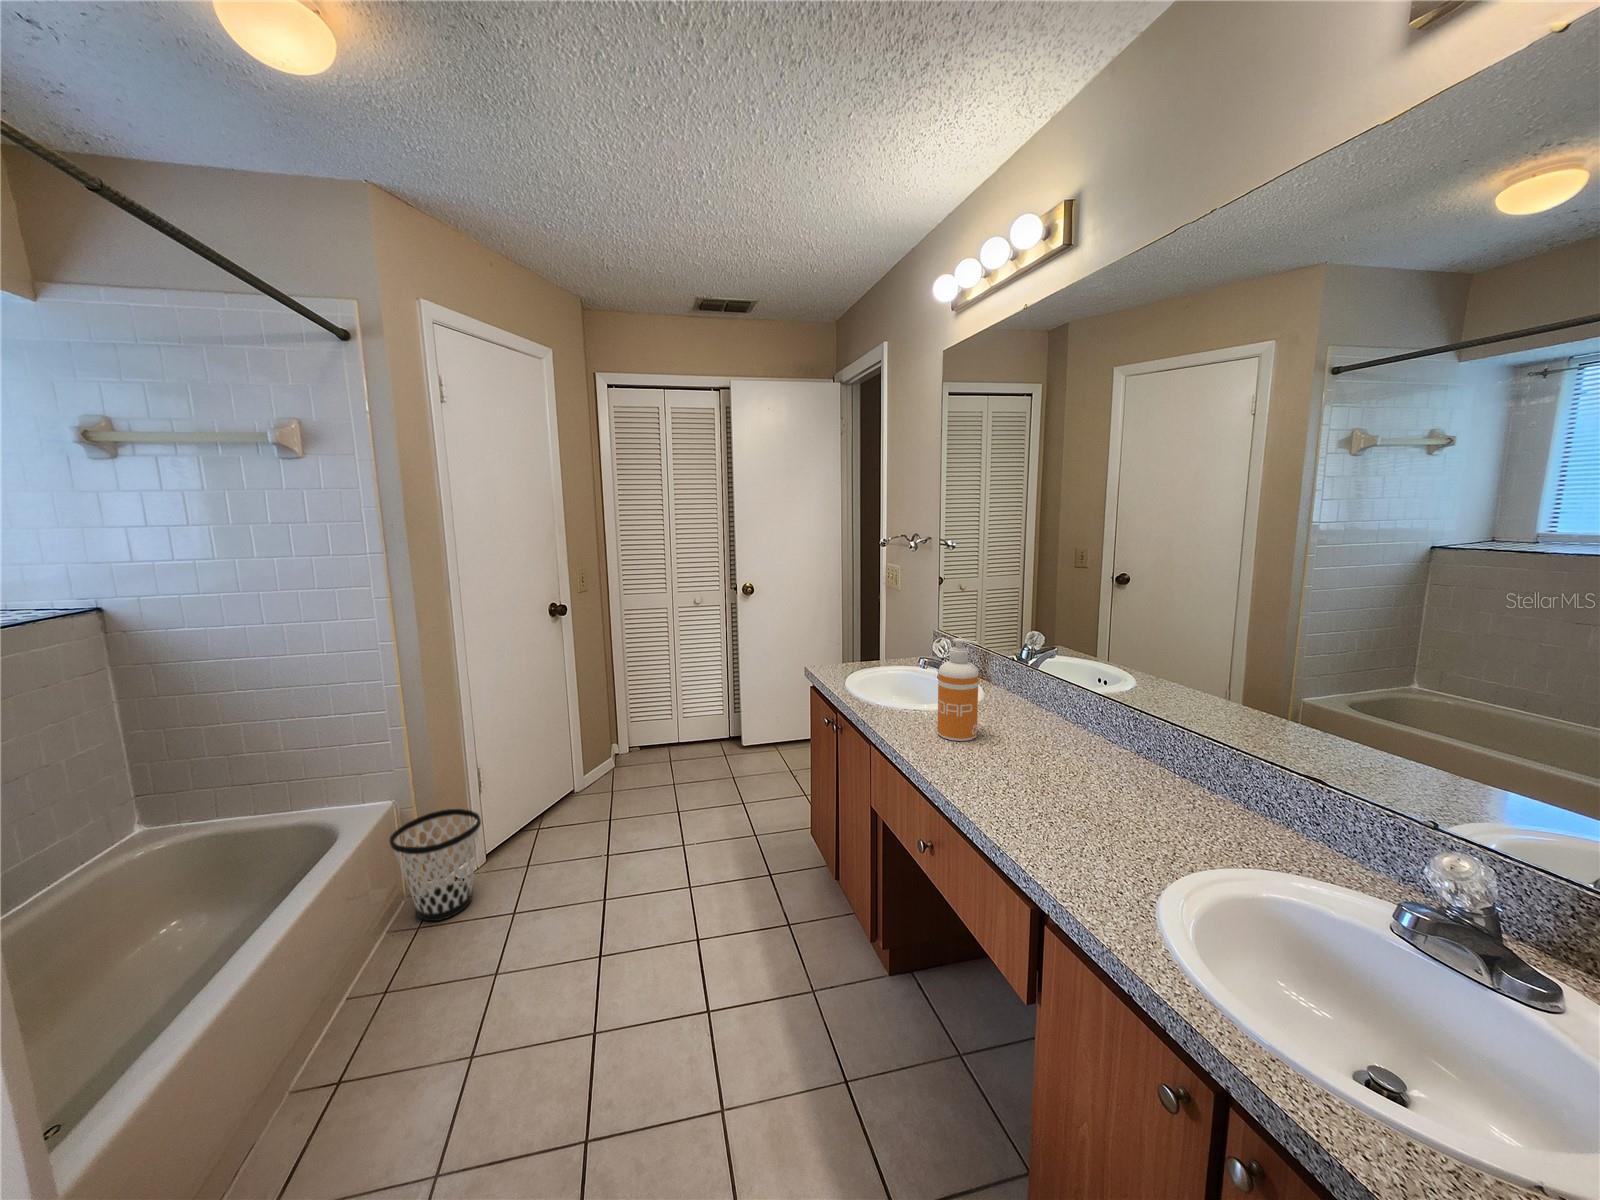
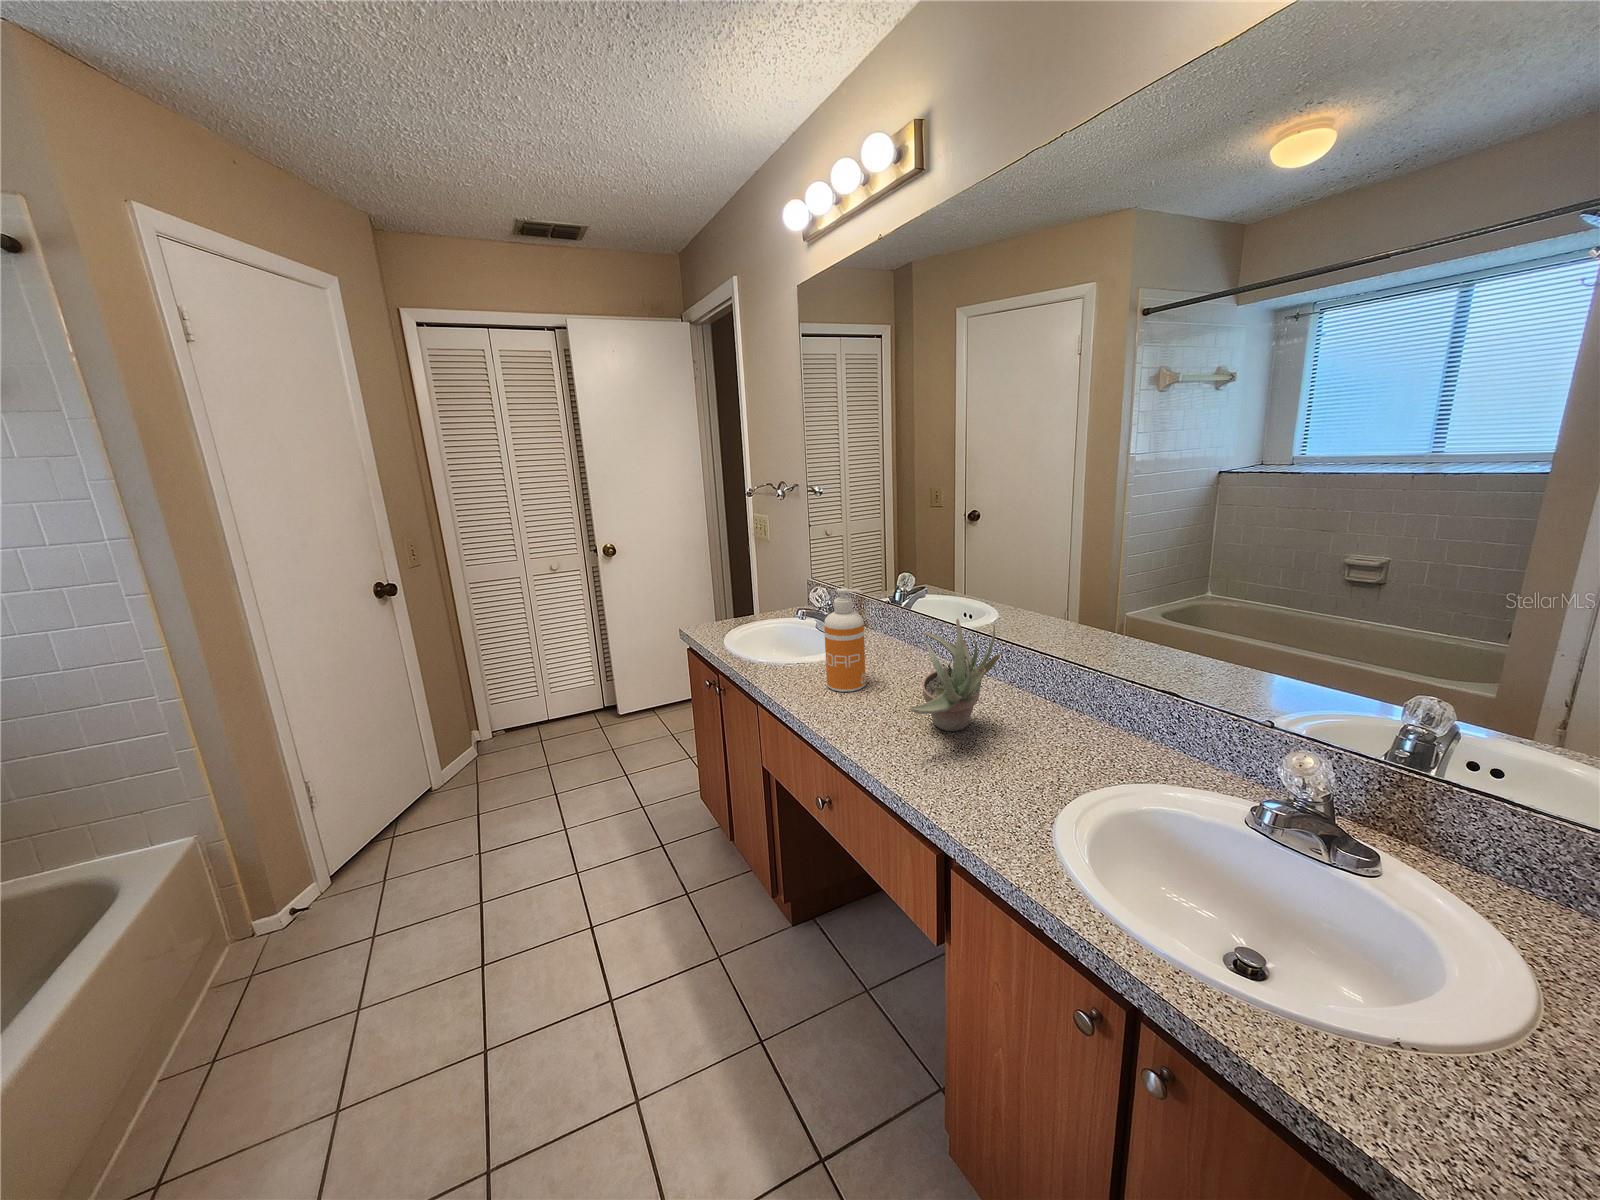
succulent plant: none [1015,676,1116,792] -> present [910,619,1000,731]
wastebasket: present [390,809,481,921] -> none [189,835,315,970]

